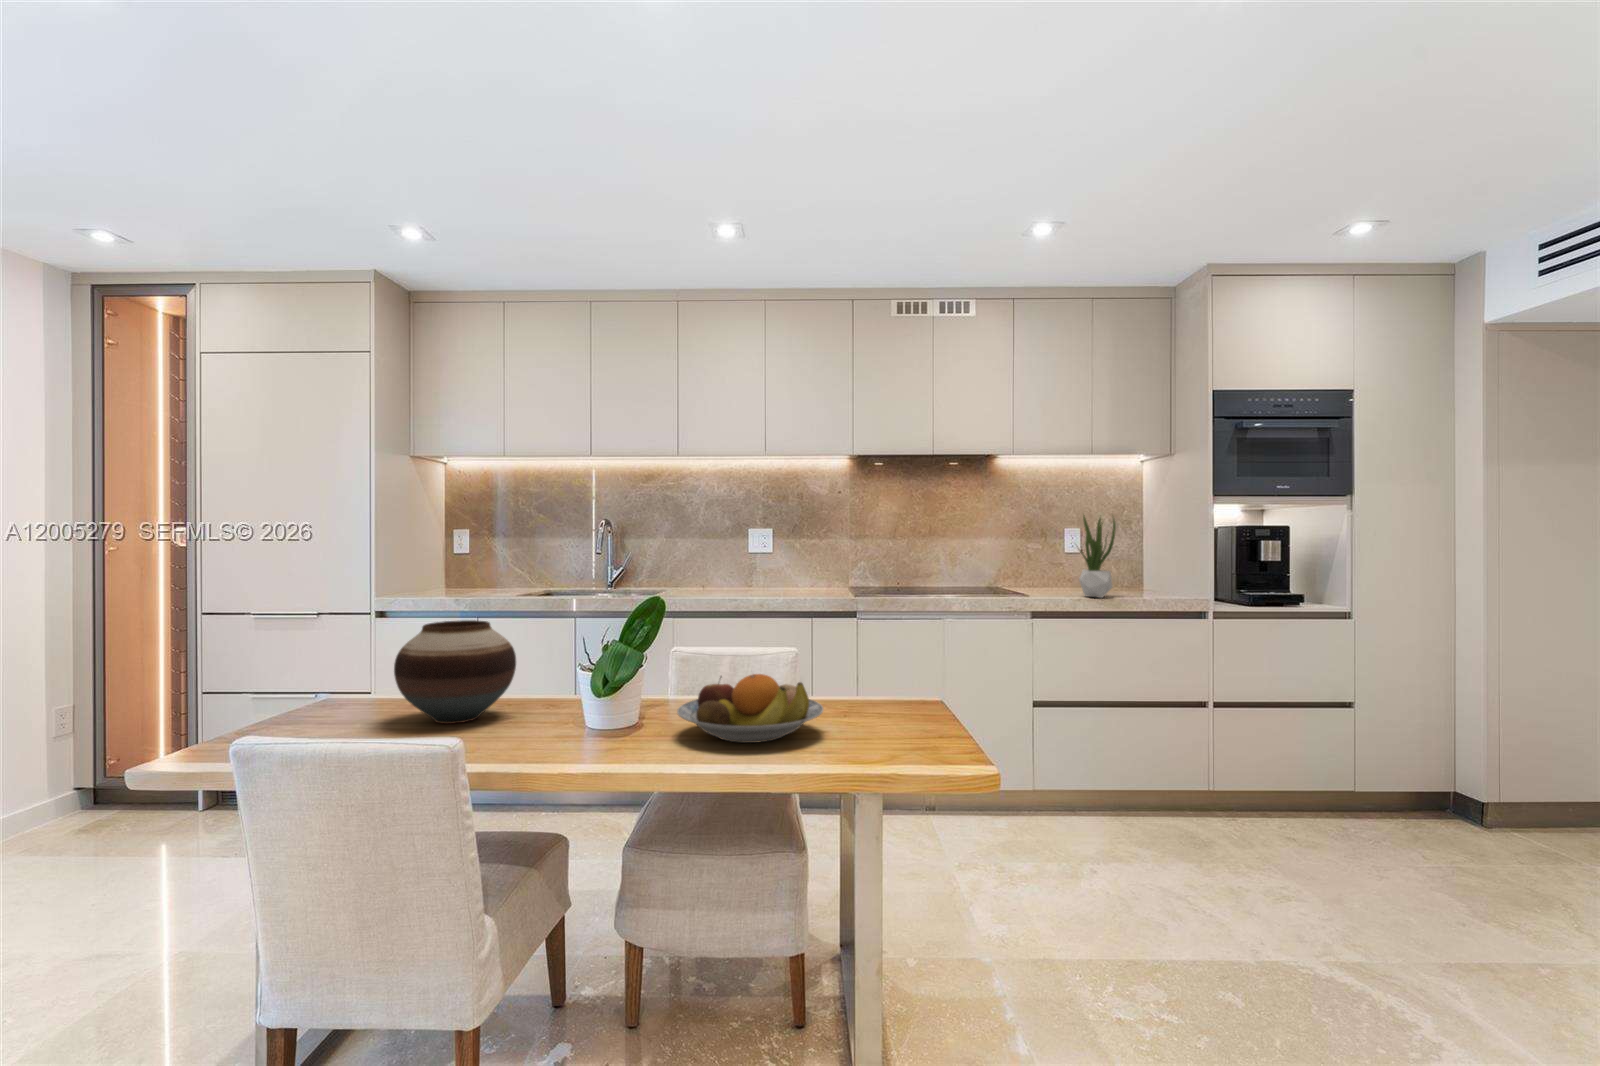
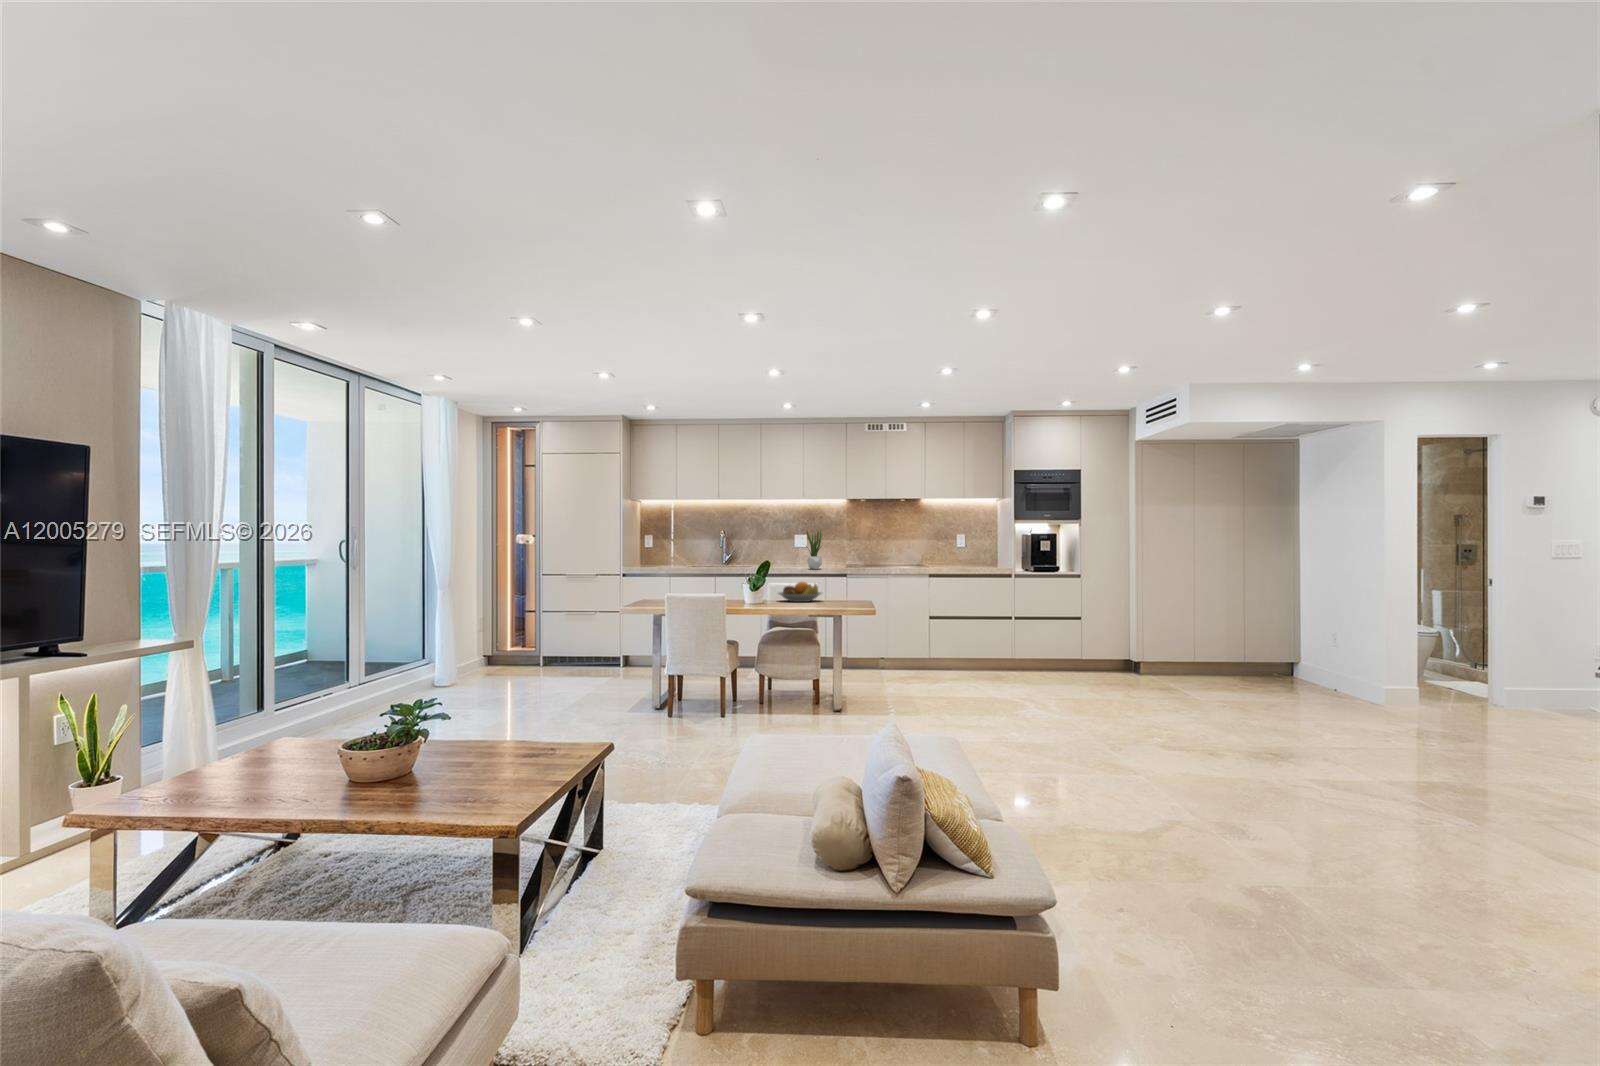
potted plant: present [1079,516,1116,598] -> present [806,530,822,569]
vase: present [394,620,516,724] -> none [683,567,721,600]

